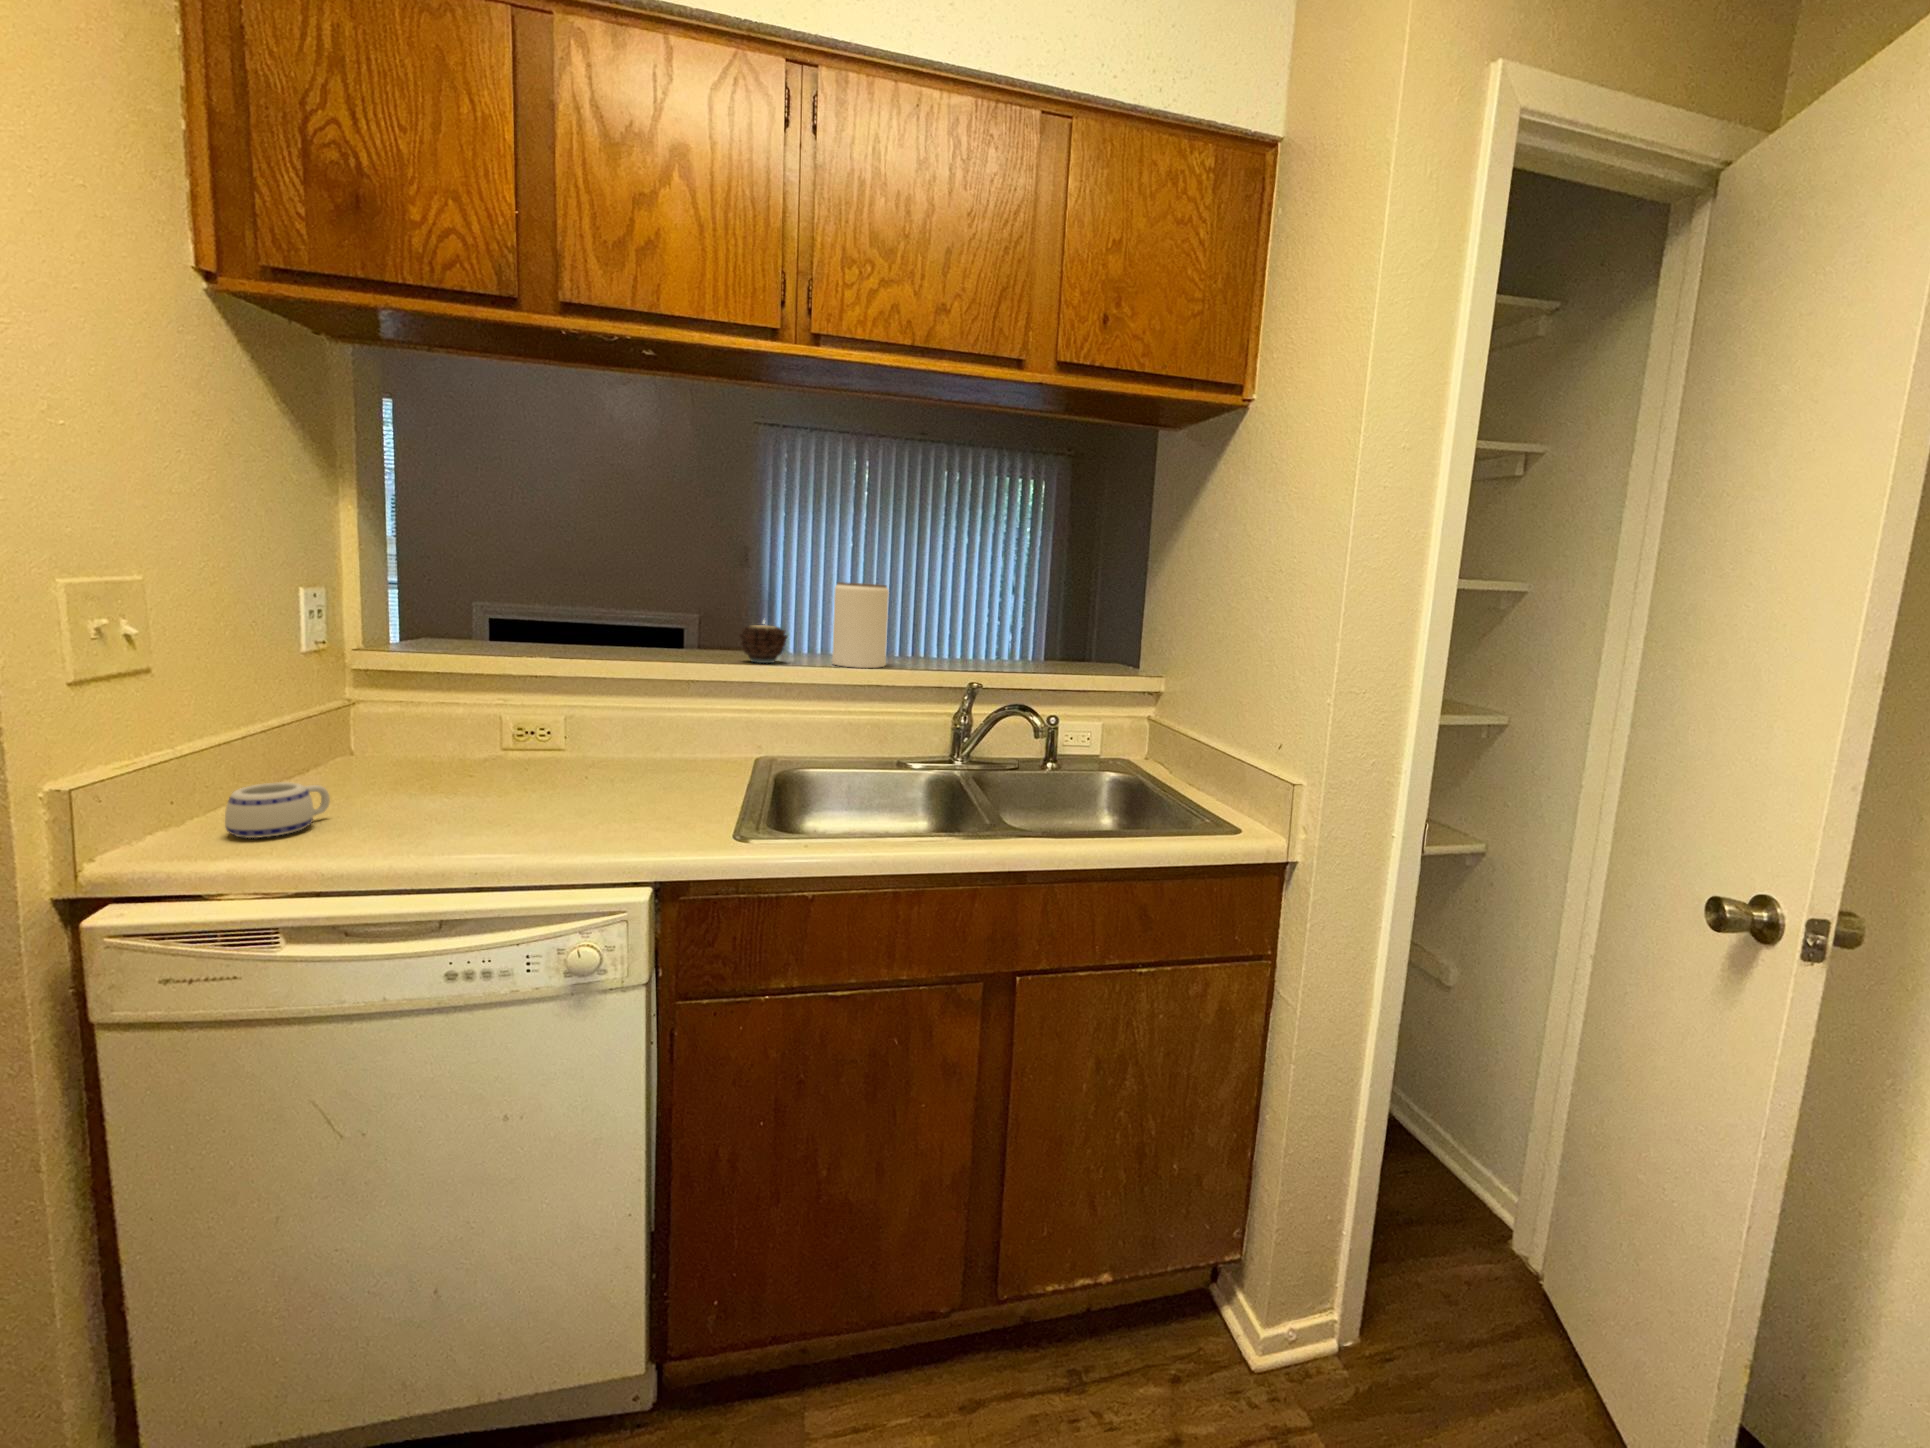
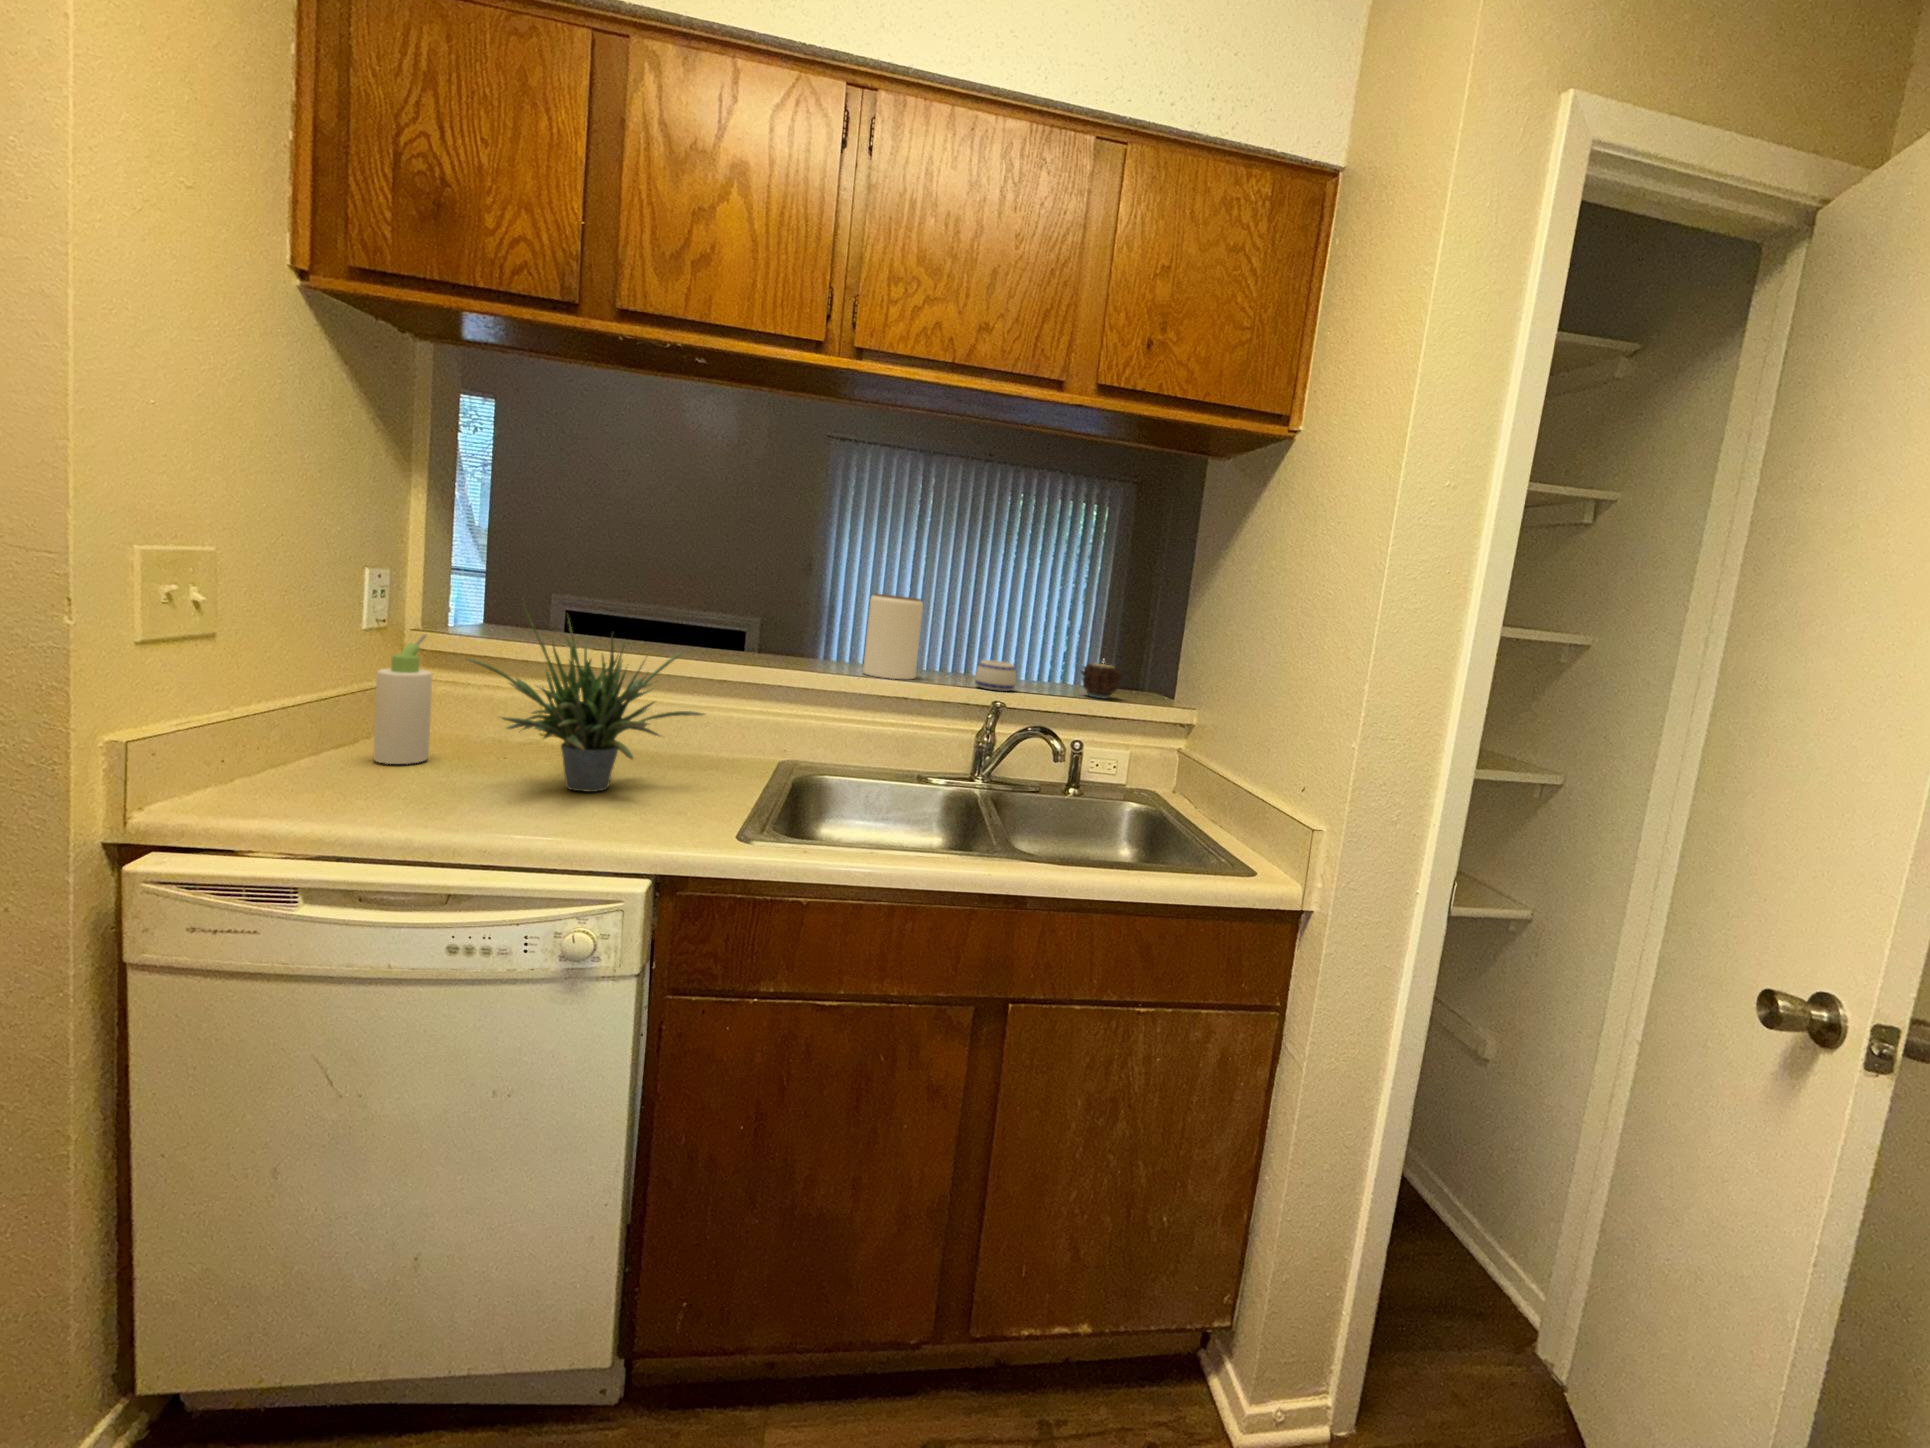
potted plant: none [426,609,683,805] -> present [467,610,705,792]
candle: present [739,625,787,663] -> present [1081,663,1122,698]
bottle: none [324,654,388,792] -> present [374,635,432,764]
mug: present [225,782,330,838] -> present [975,660,1016,691]

